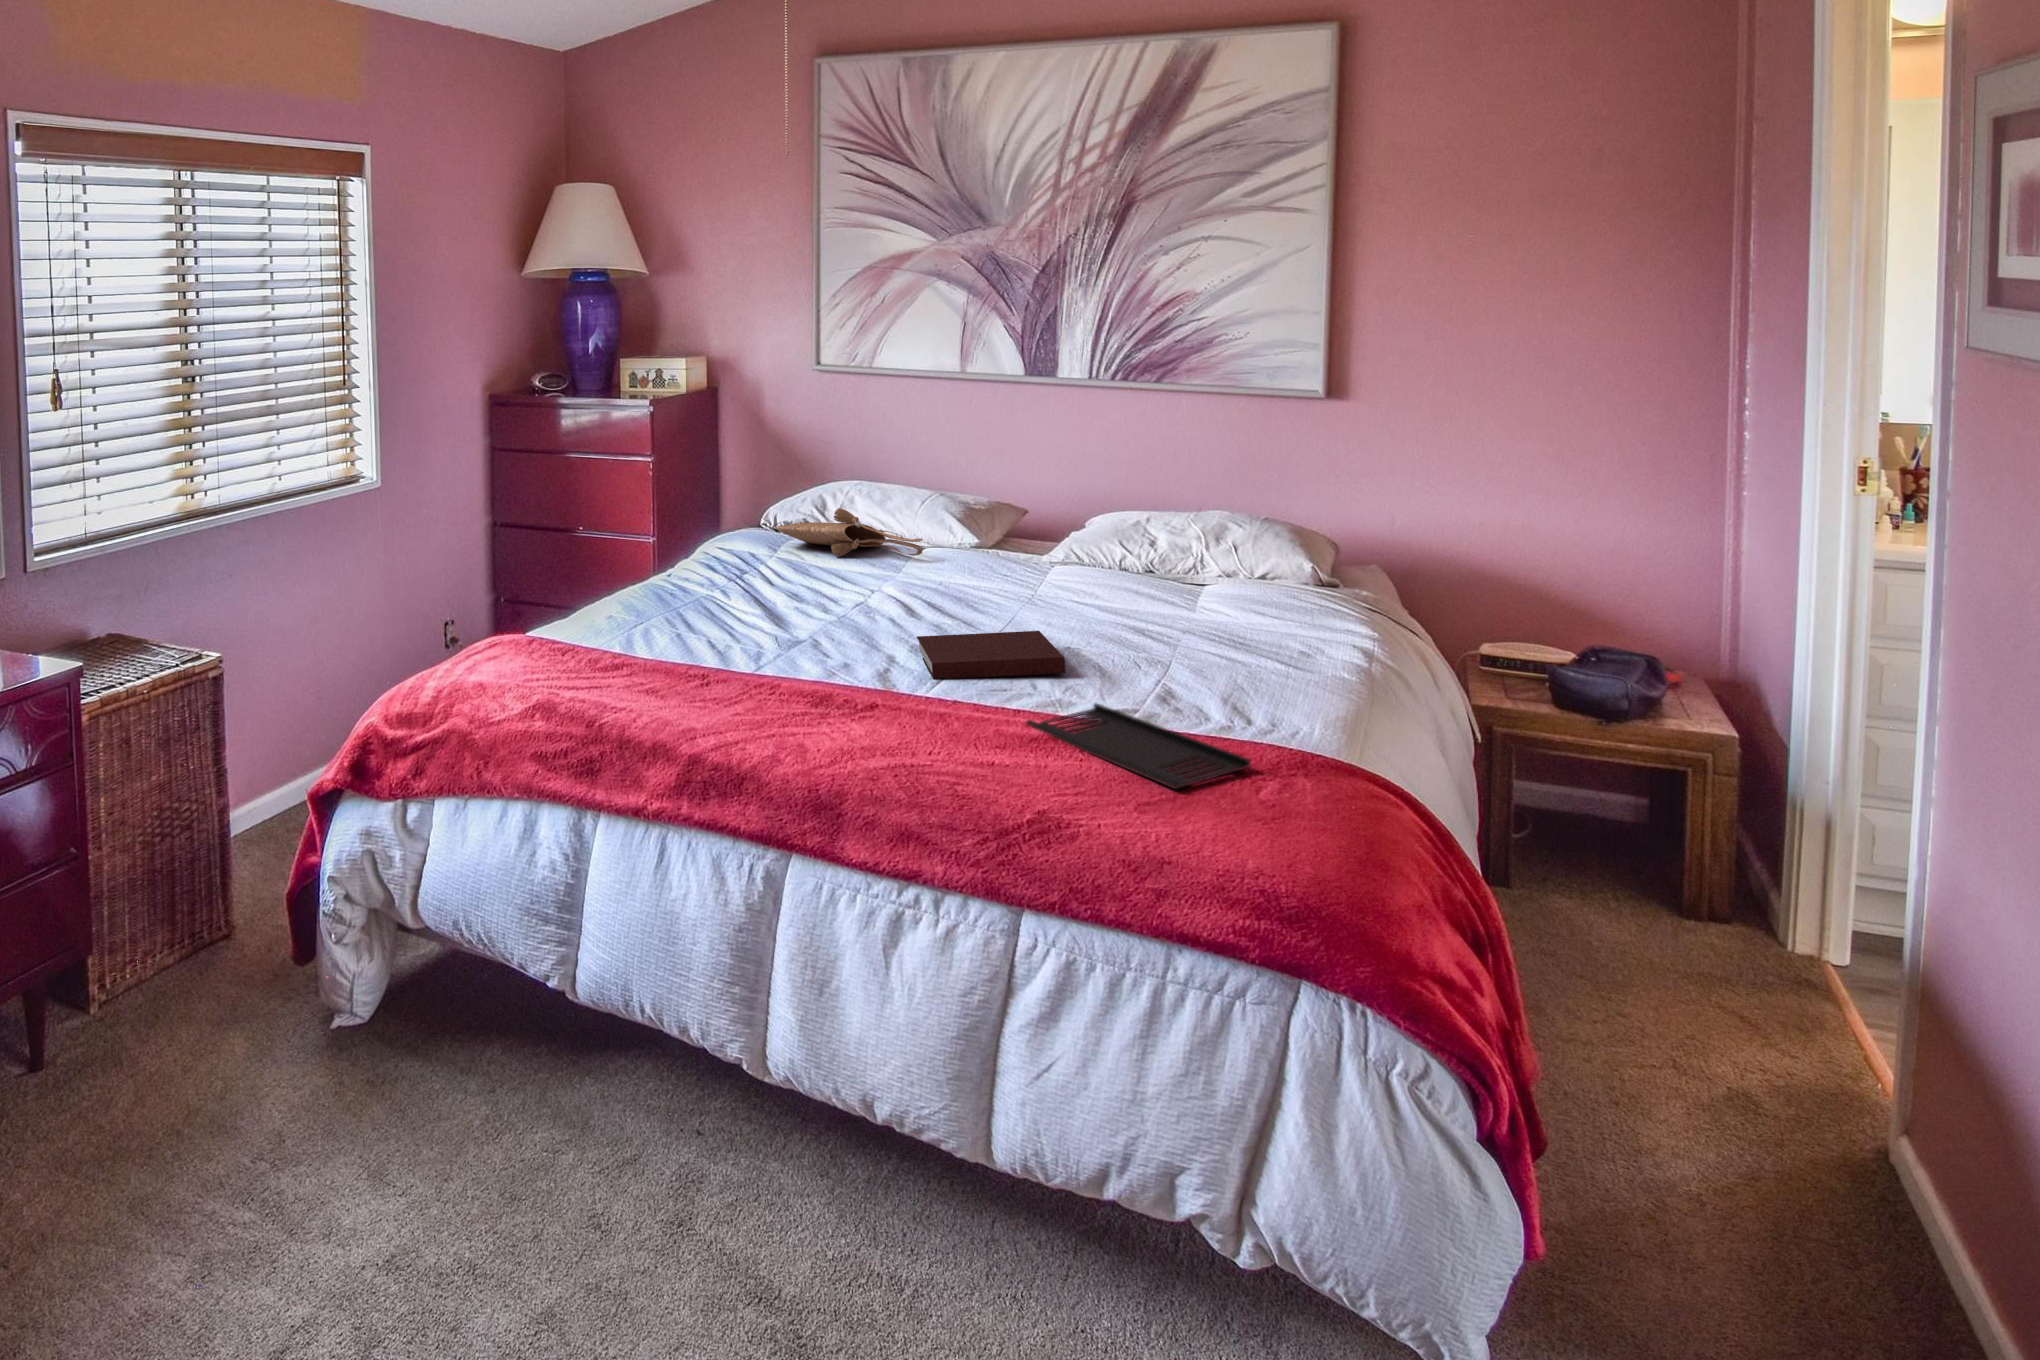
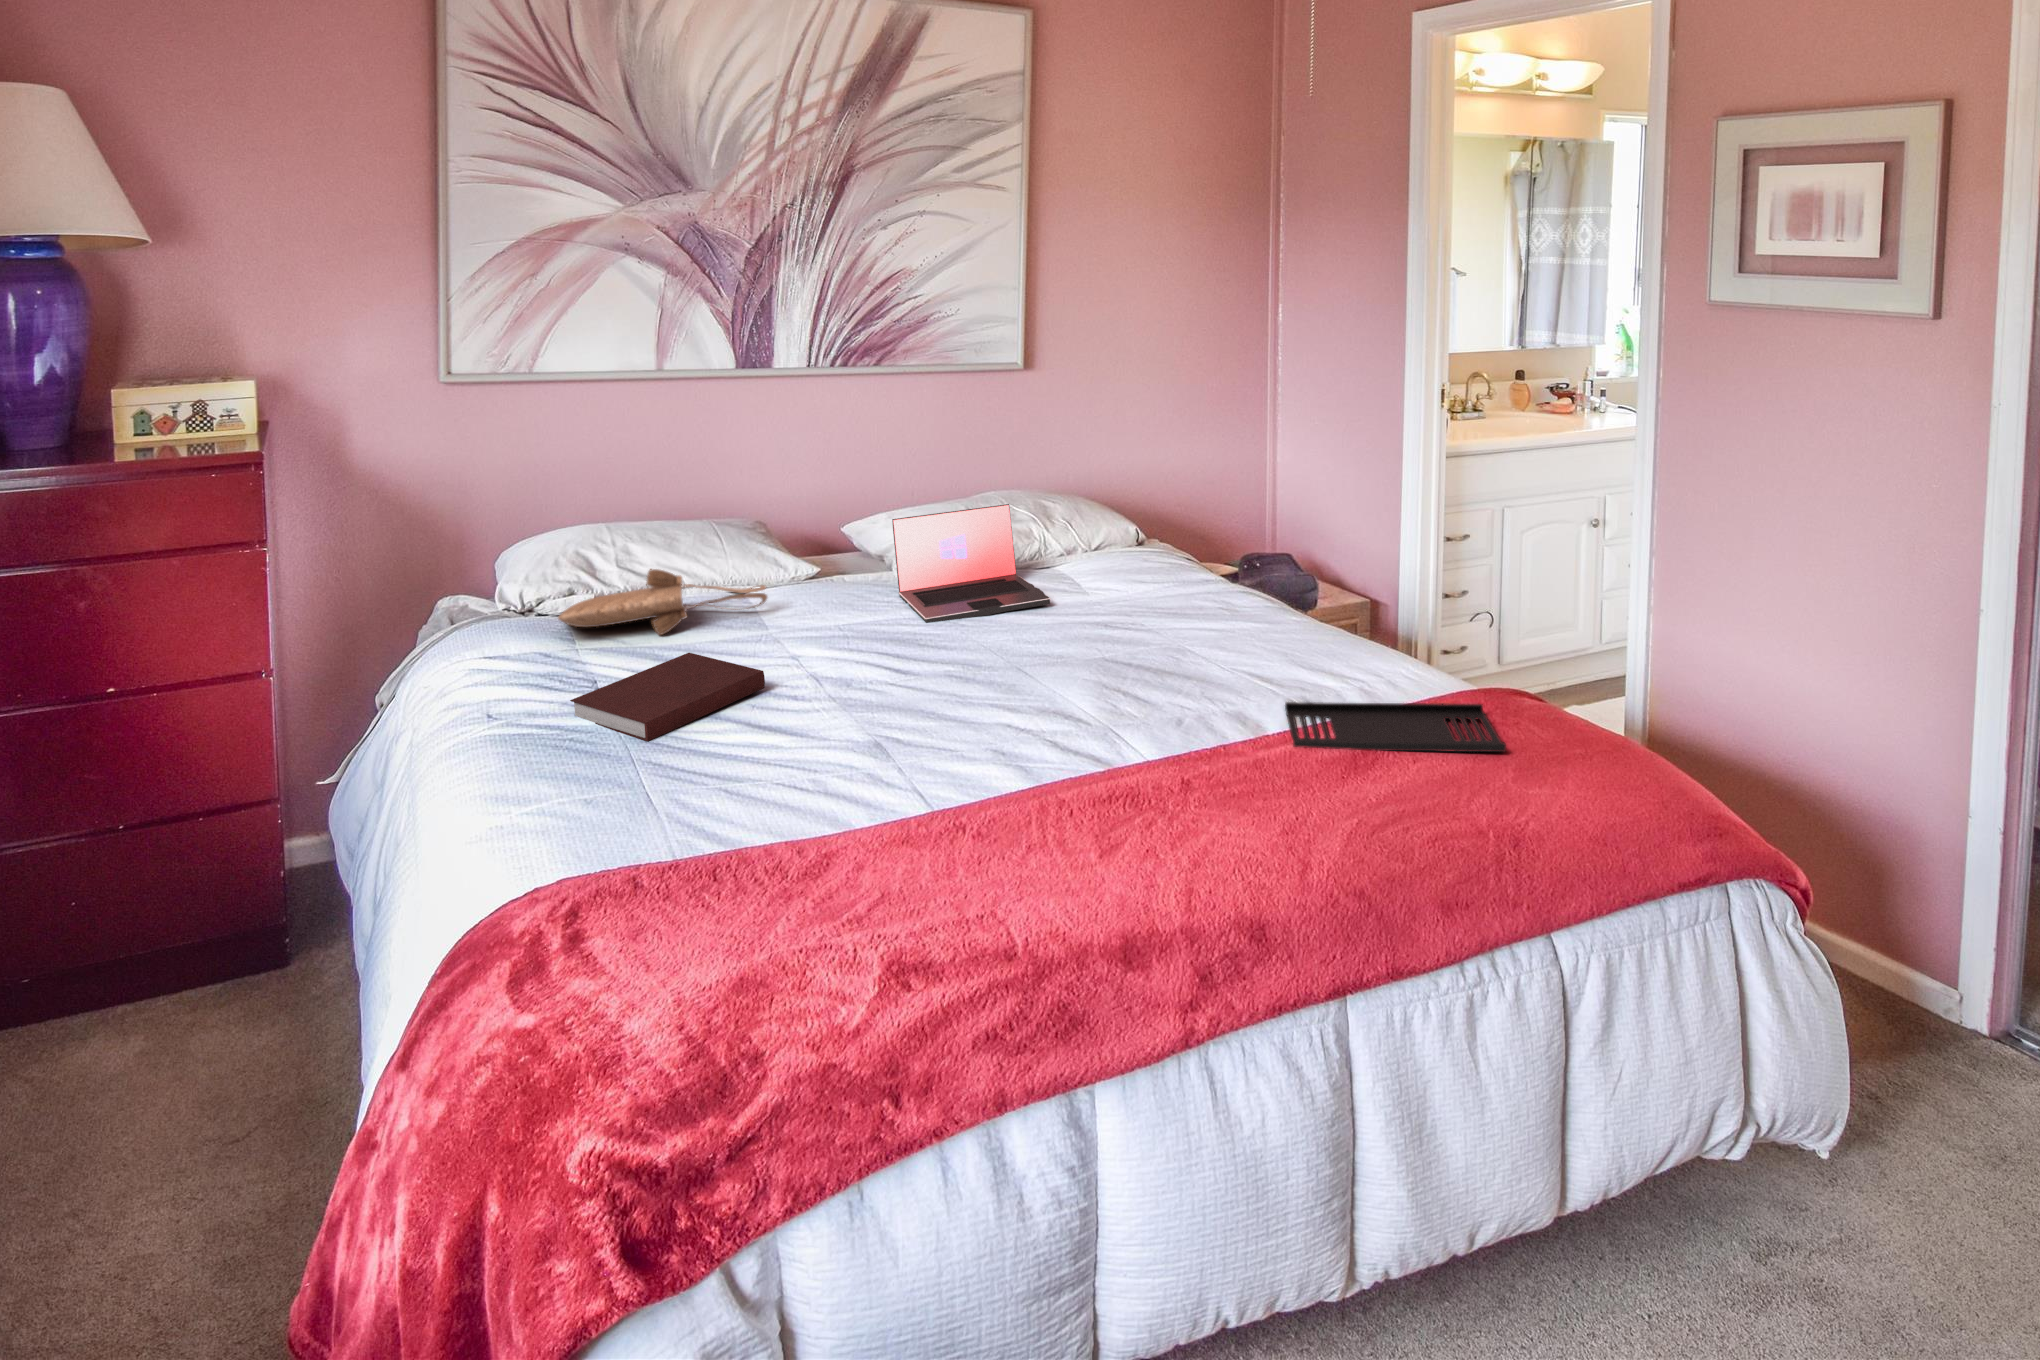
laptop: none [1002,507,1146,605] -> present [892,504,1050,623]
notebook: present [917,631,1065,679] -> present [570,653,765,742]

